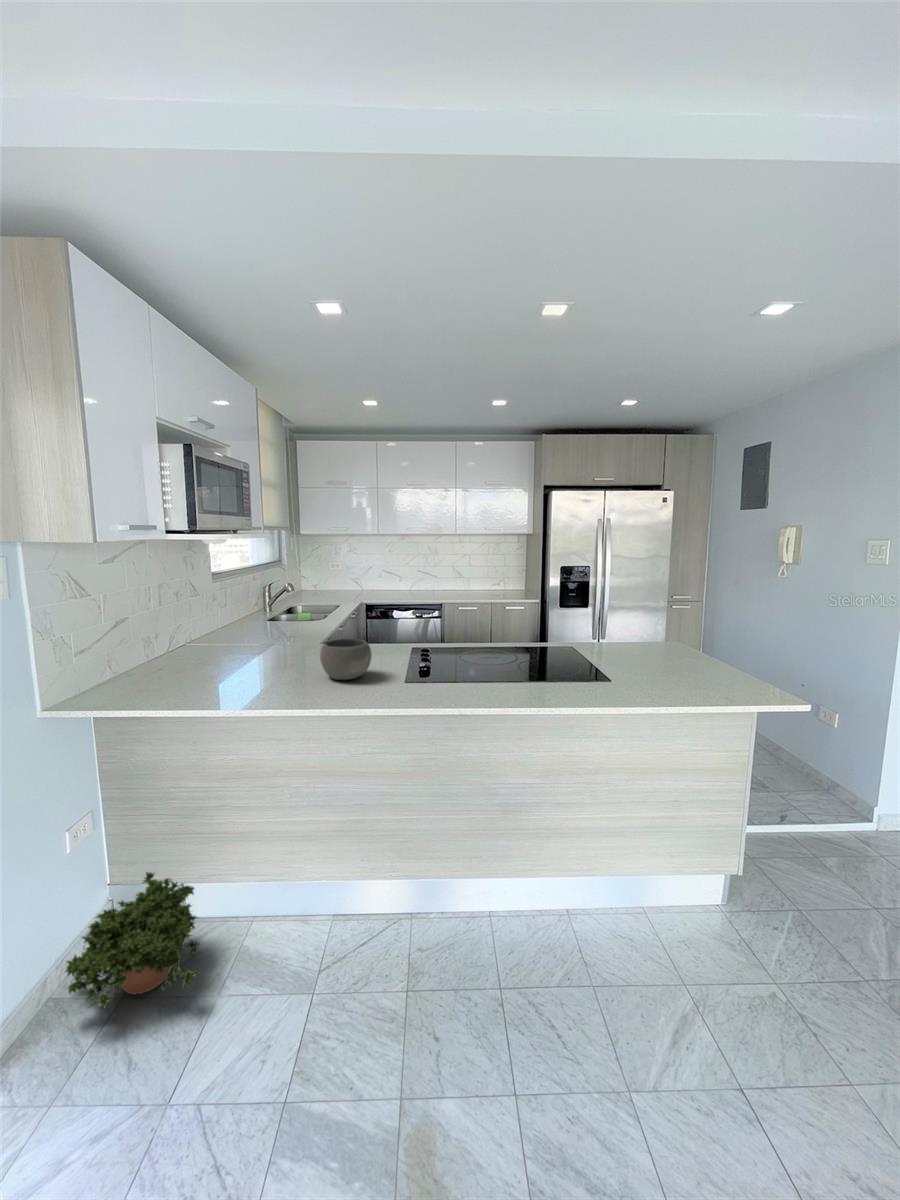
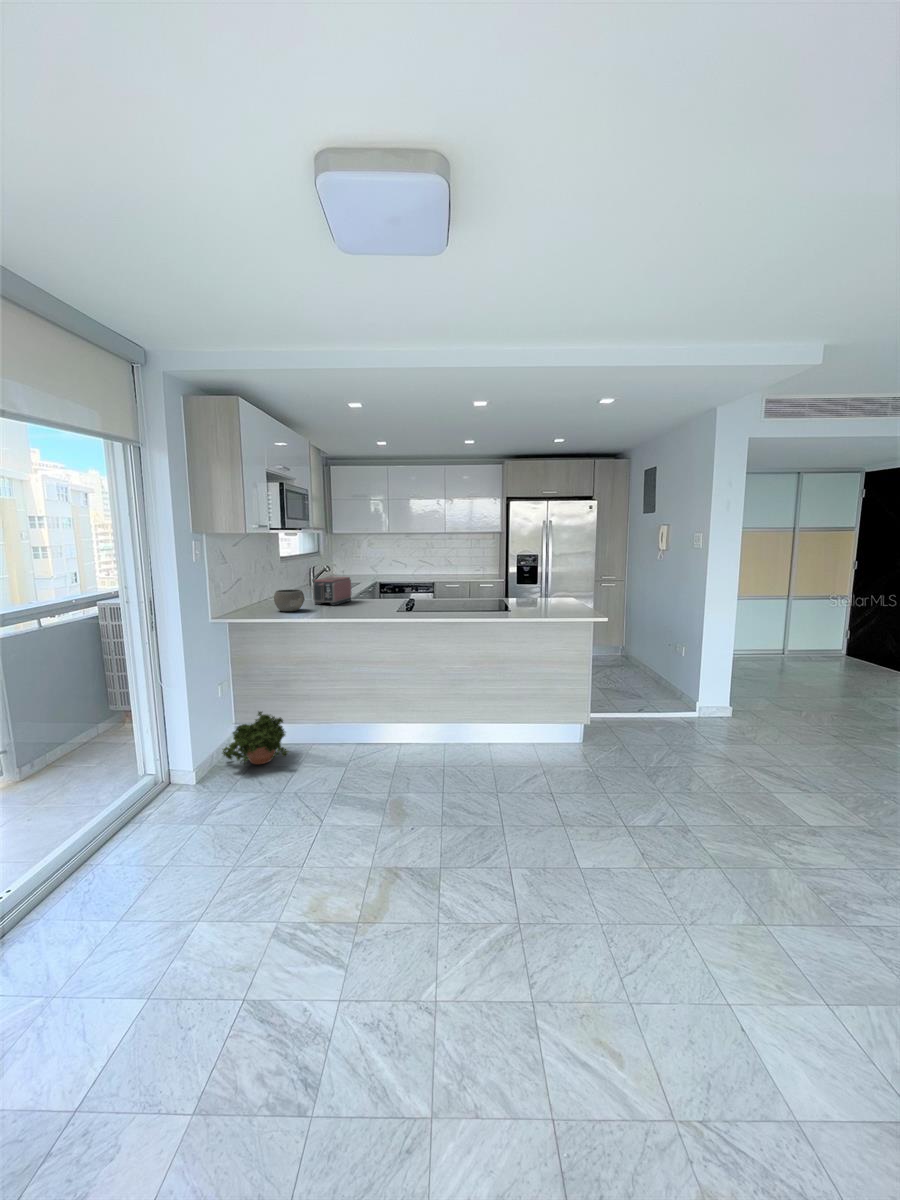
toaster: none [258,608,324,660] -> present [313,577,351,606]
bowl: present [320,639,372,680] -> present [274,589,305,612]

